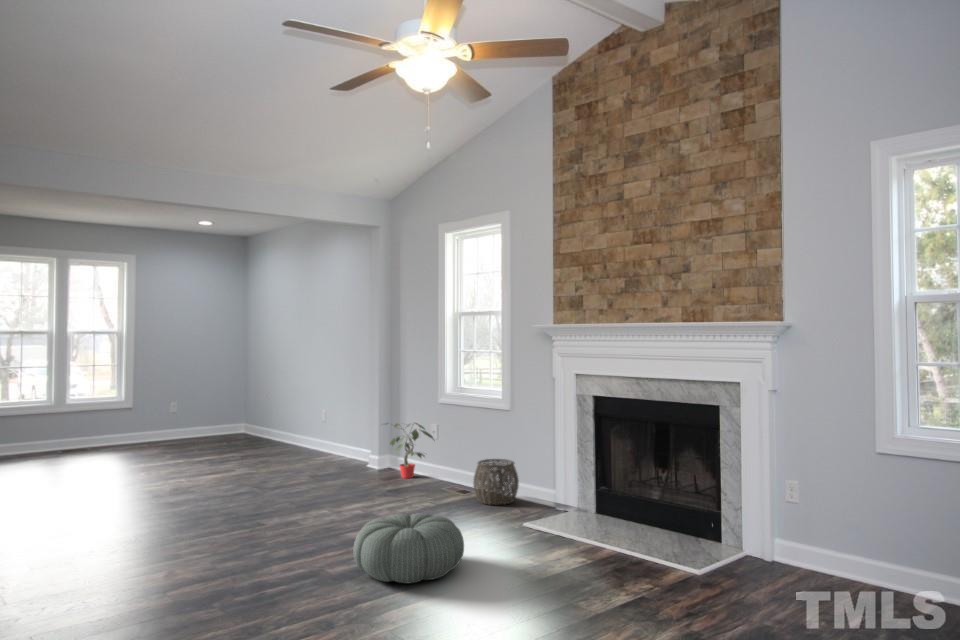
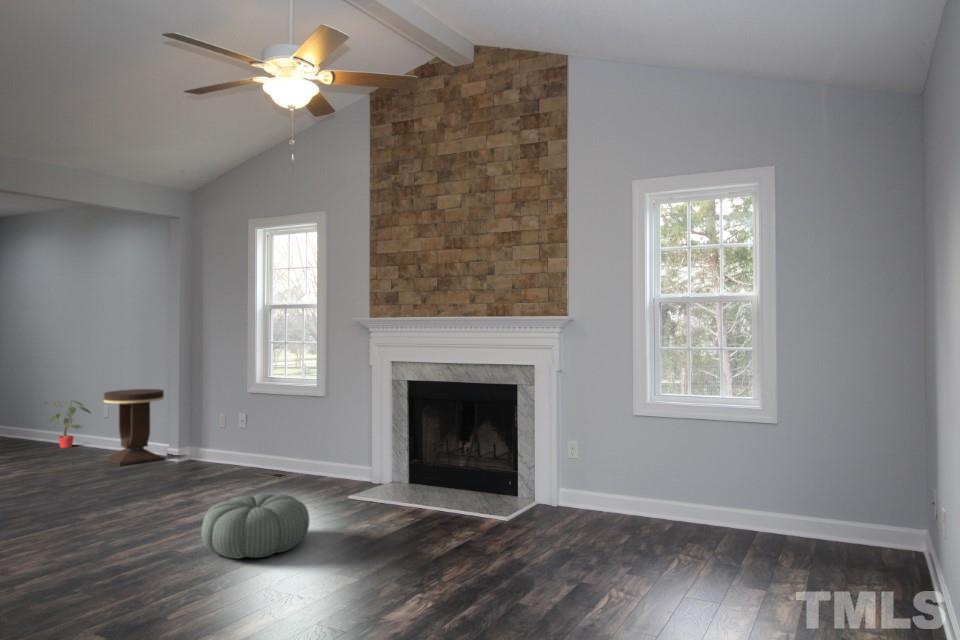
side table: none [312,396,365,470] -> present [104,389,164,466]
potted plant: present [385,423,433,478] -> present [44,401,90,448]
woven basket: present [473,459,519,505] -> none [292,442,336,485]

